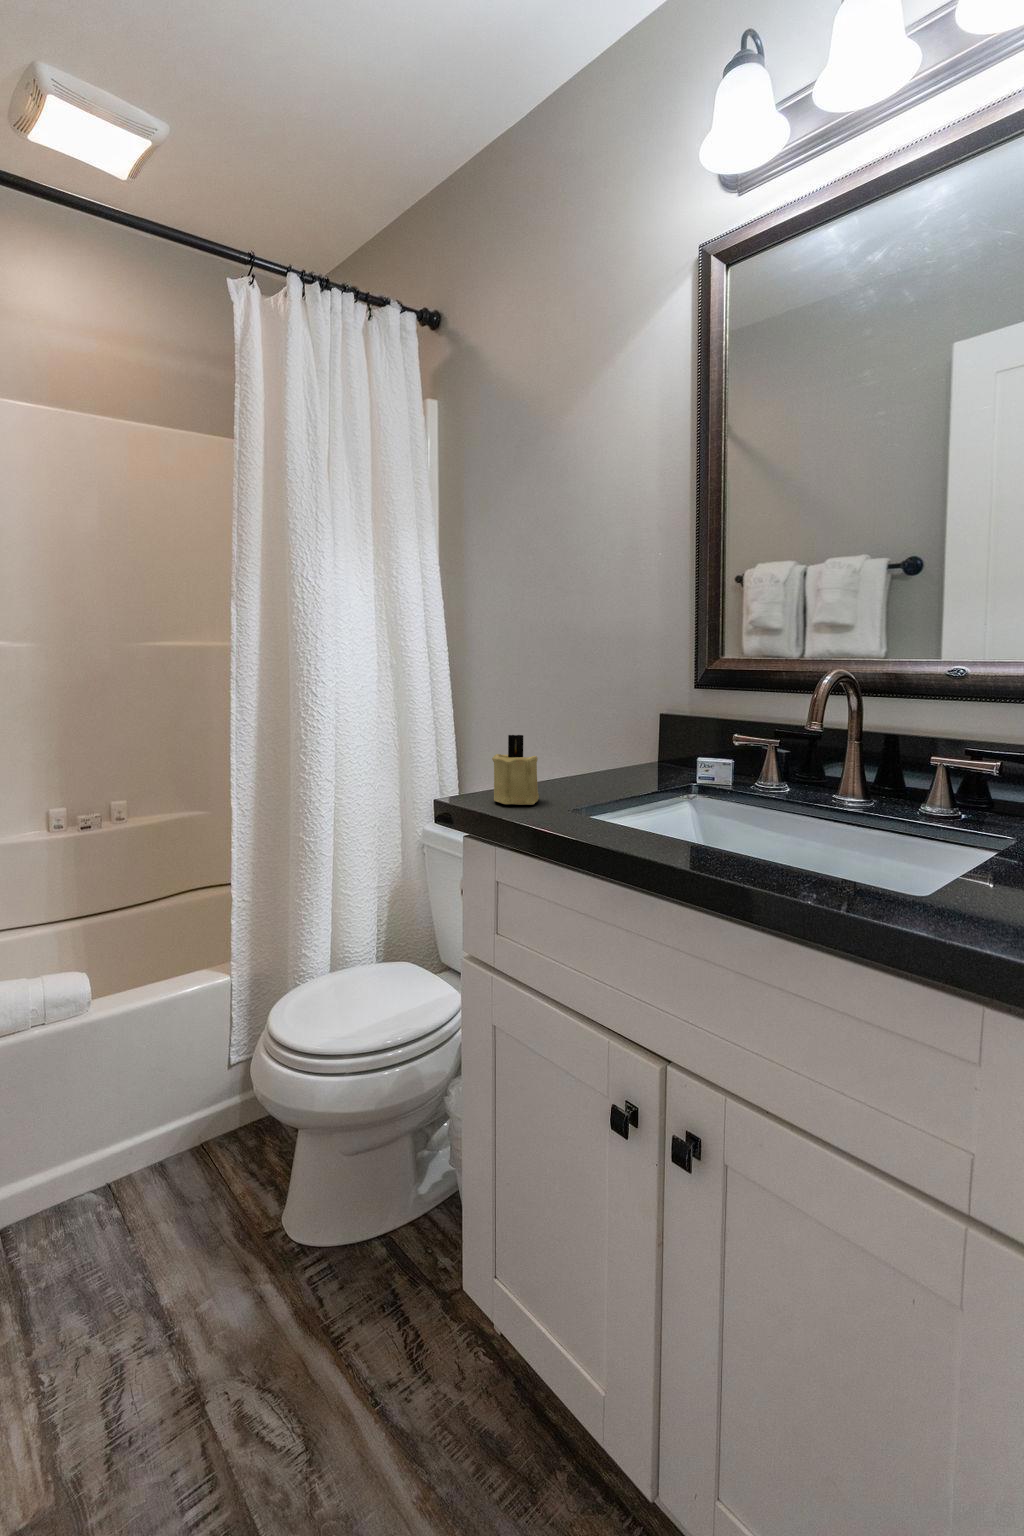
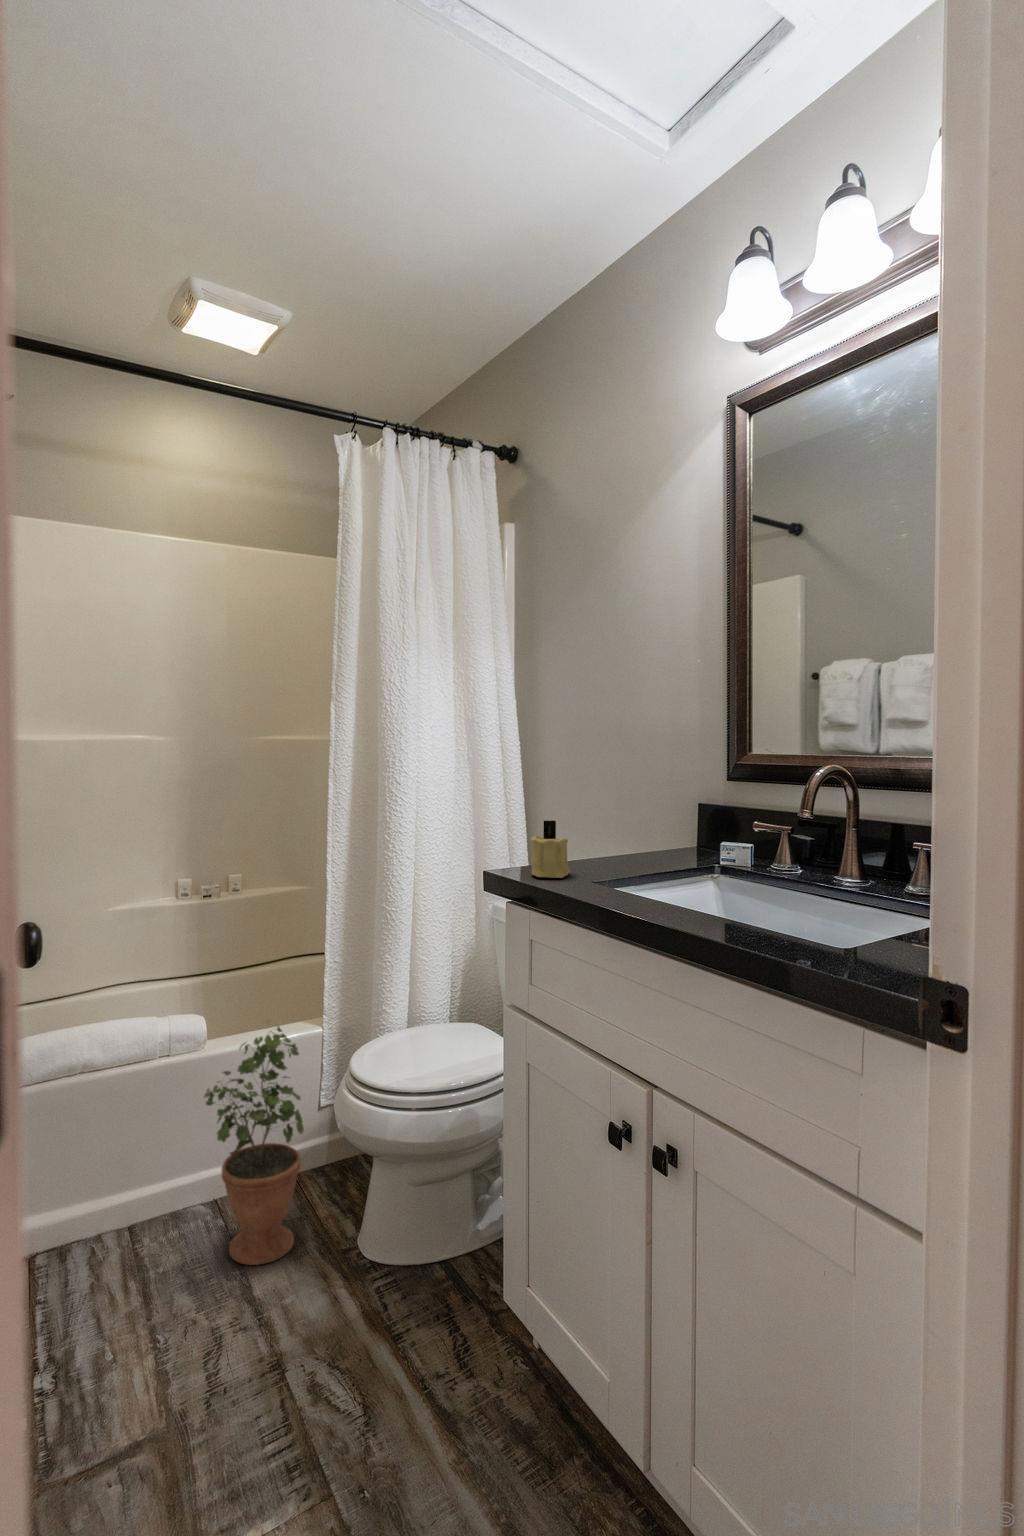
potted plant: none [86,980,214,1262] -> present [204,1027,304,1265]

